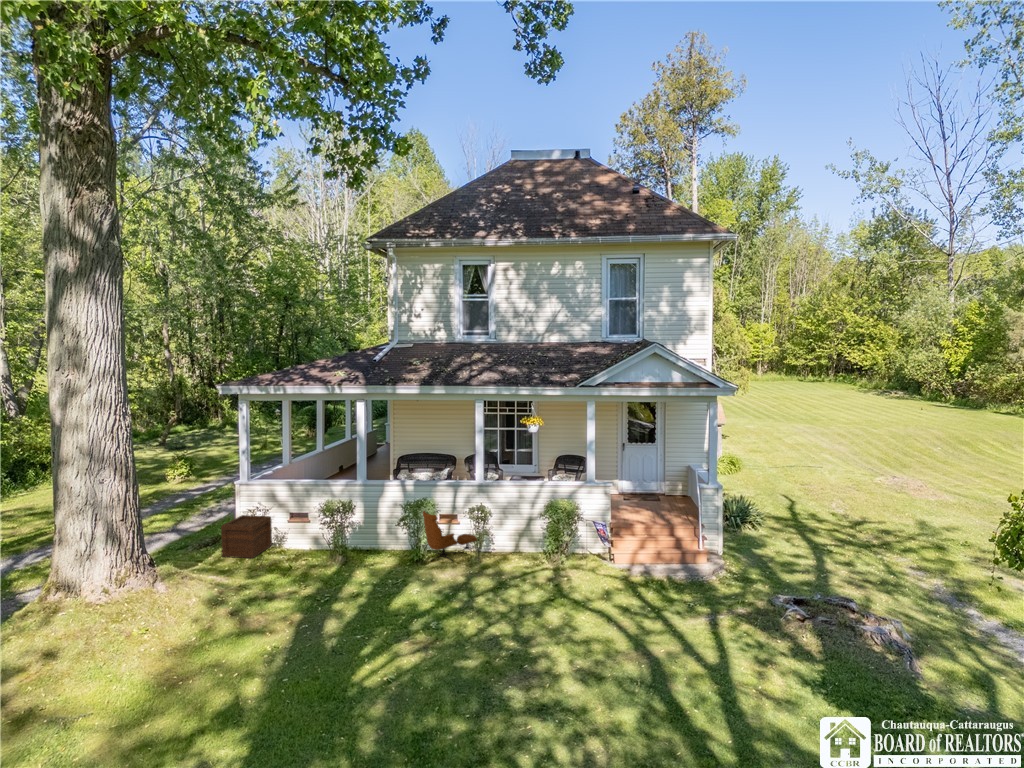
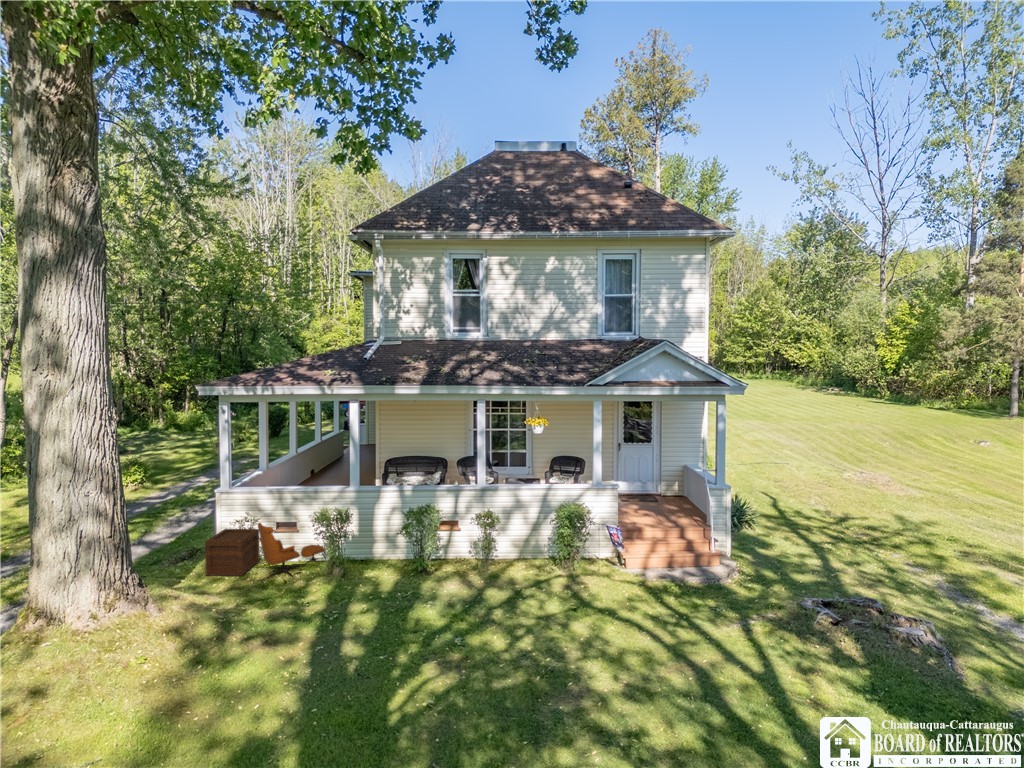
lounge chair: present [423,511,477,562] -> present [258,523,325,577]

